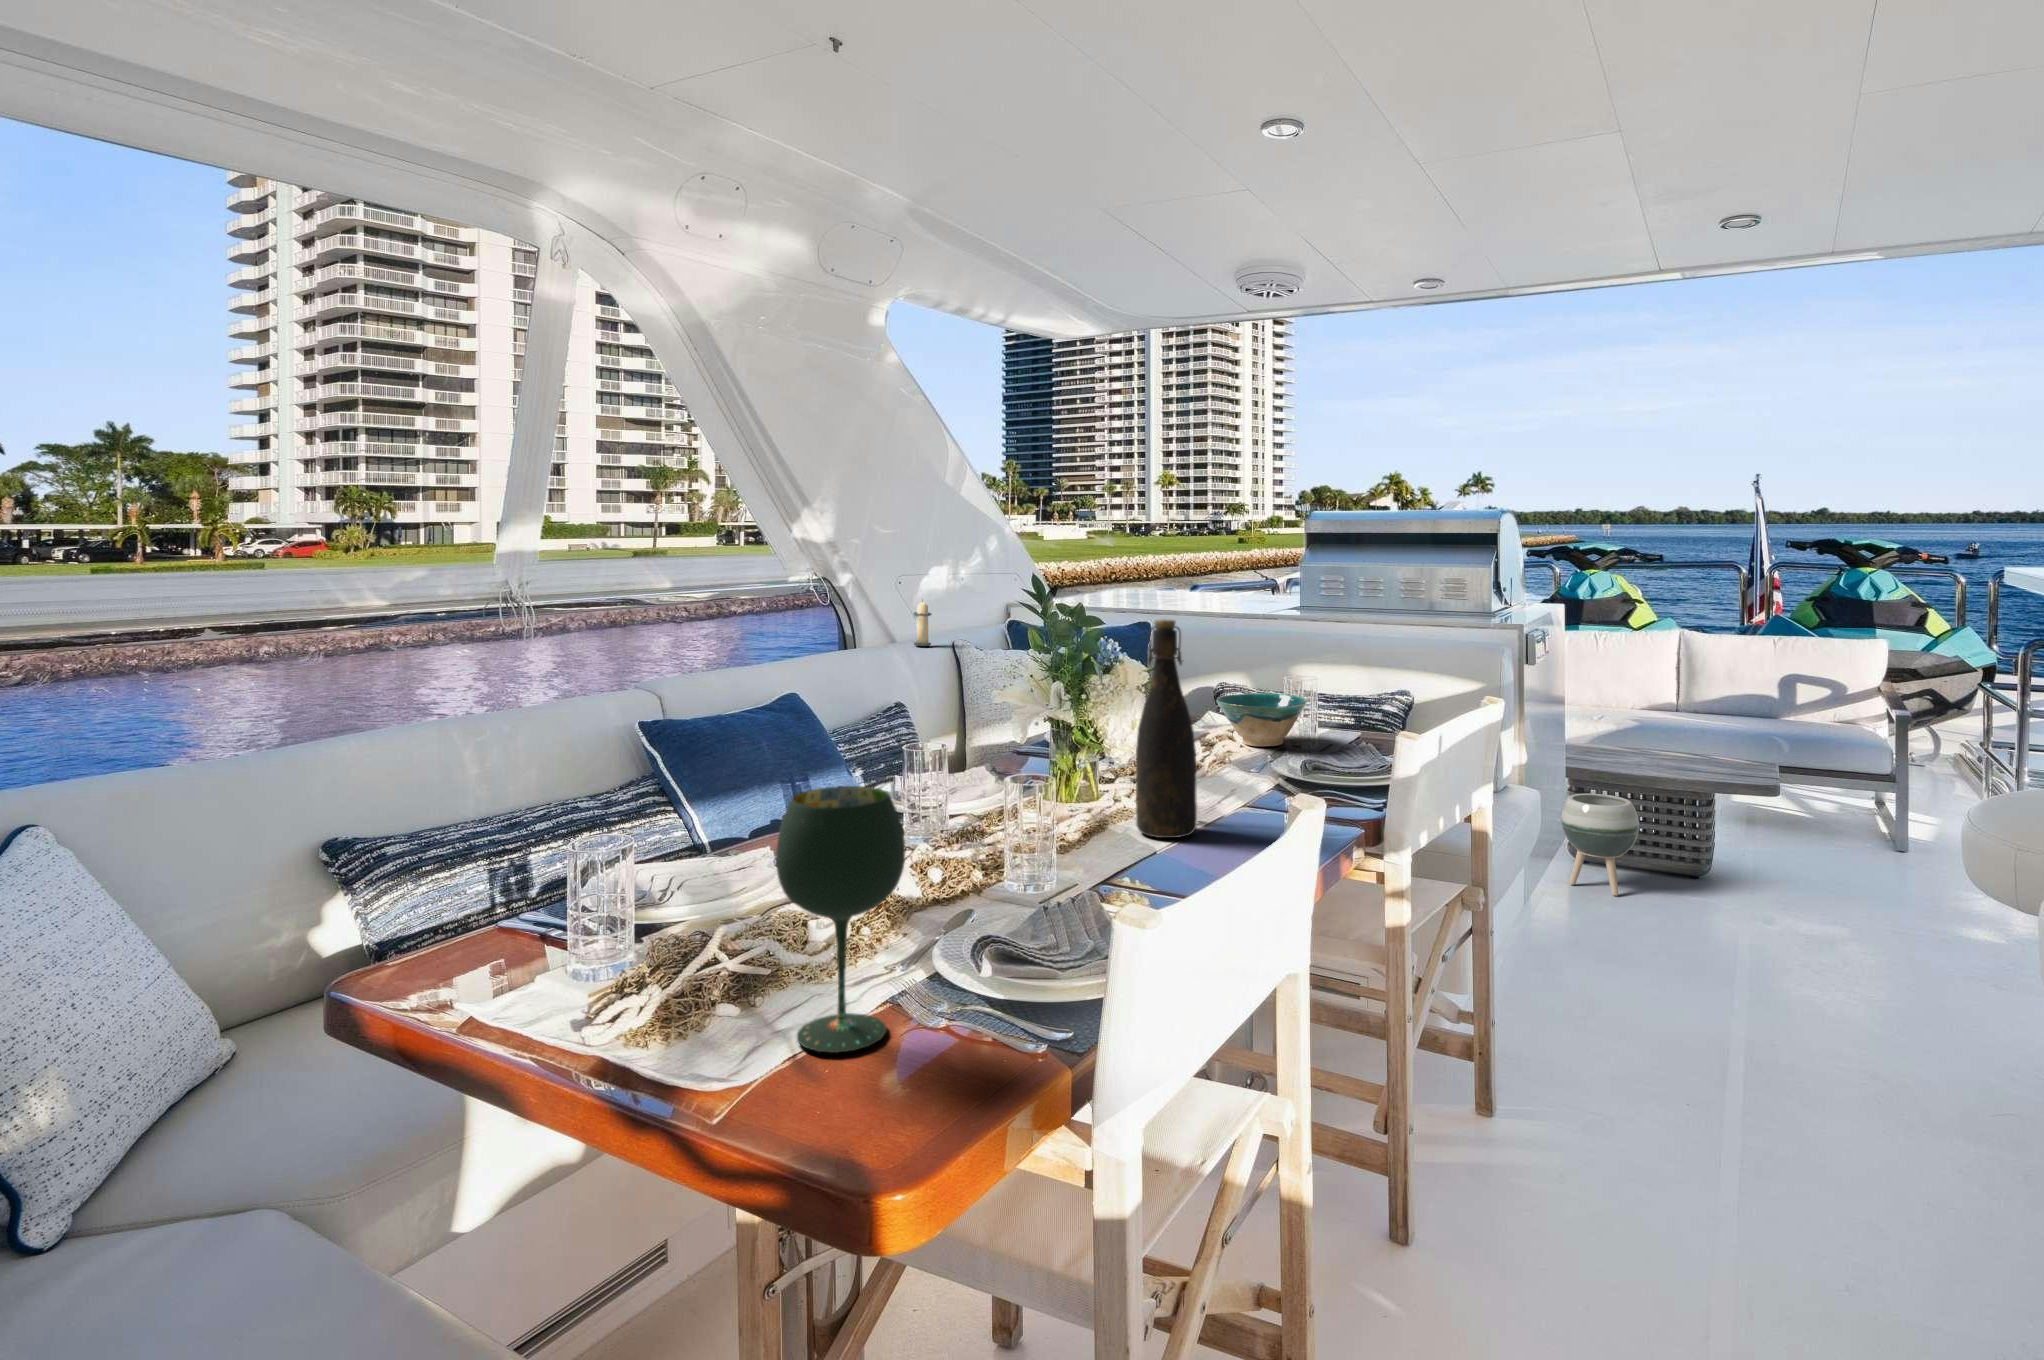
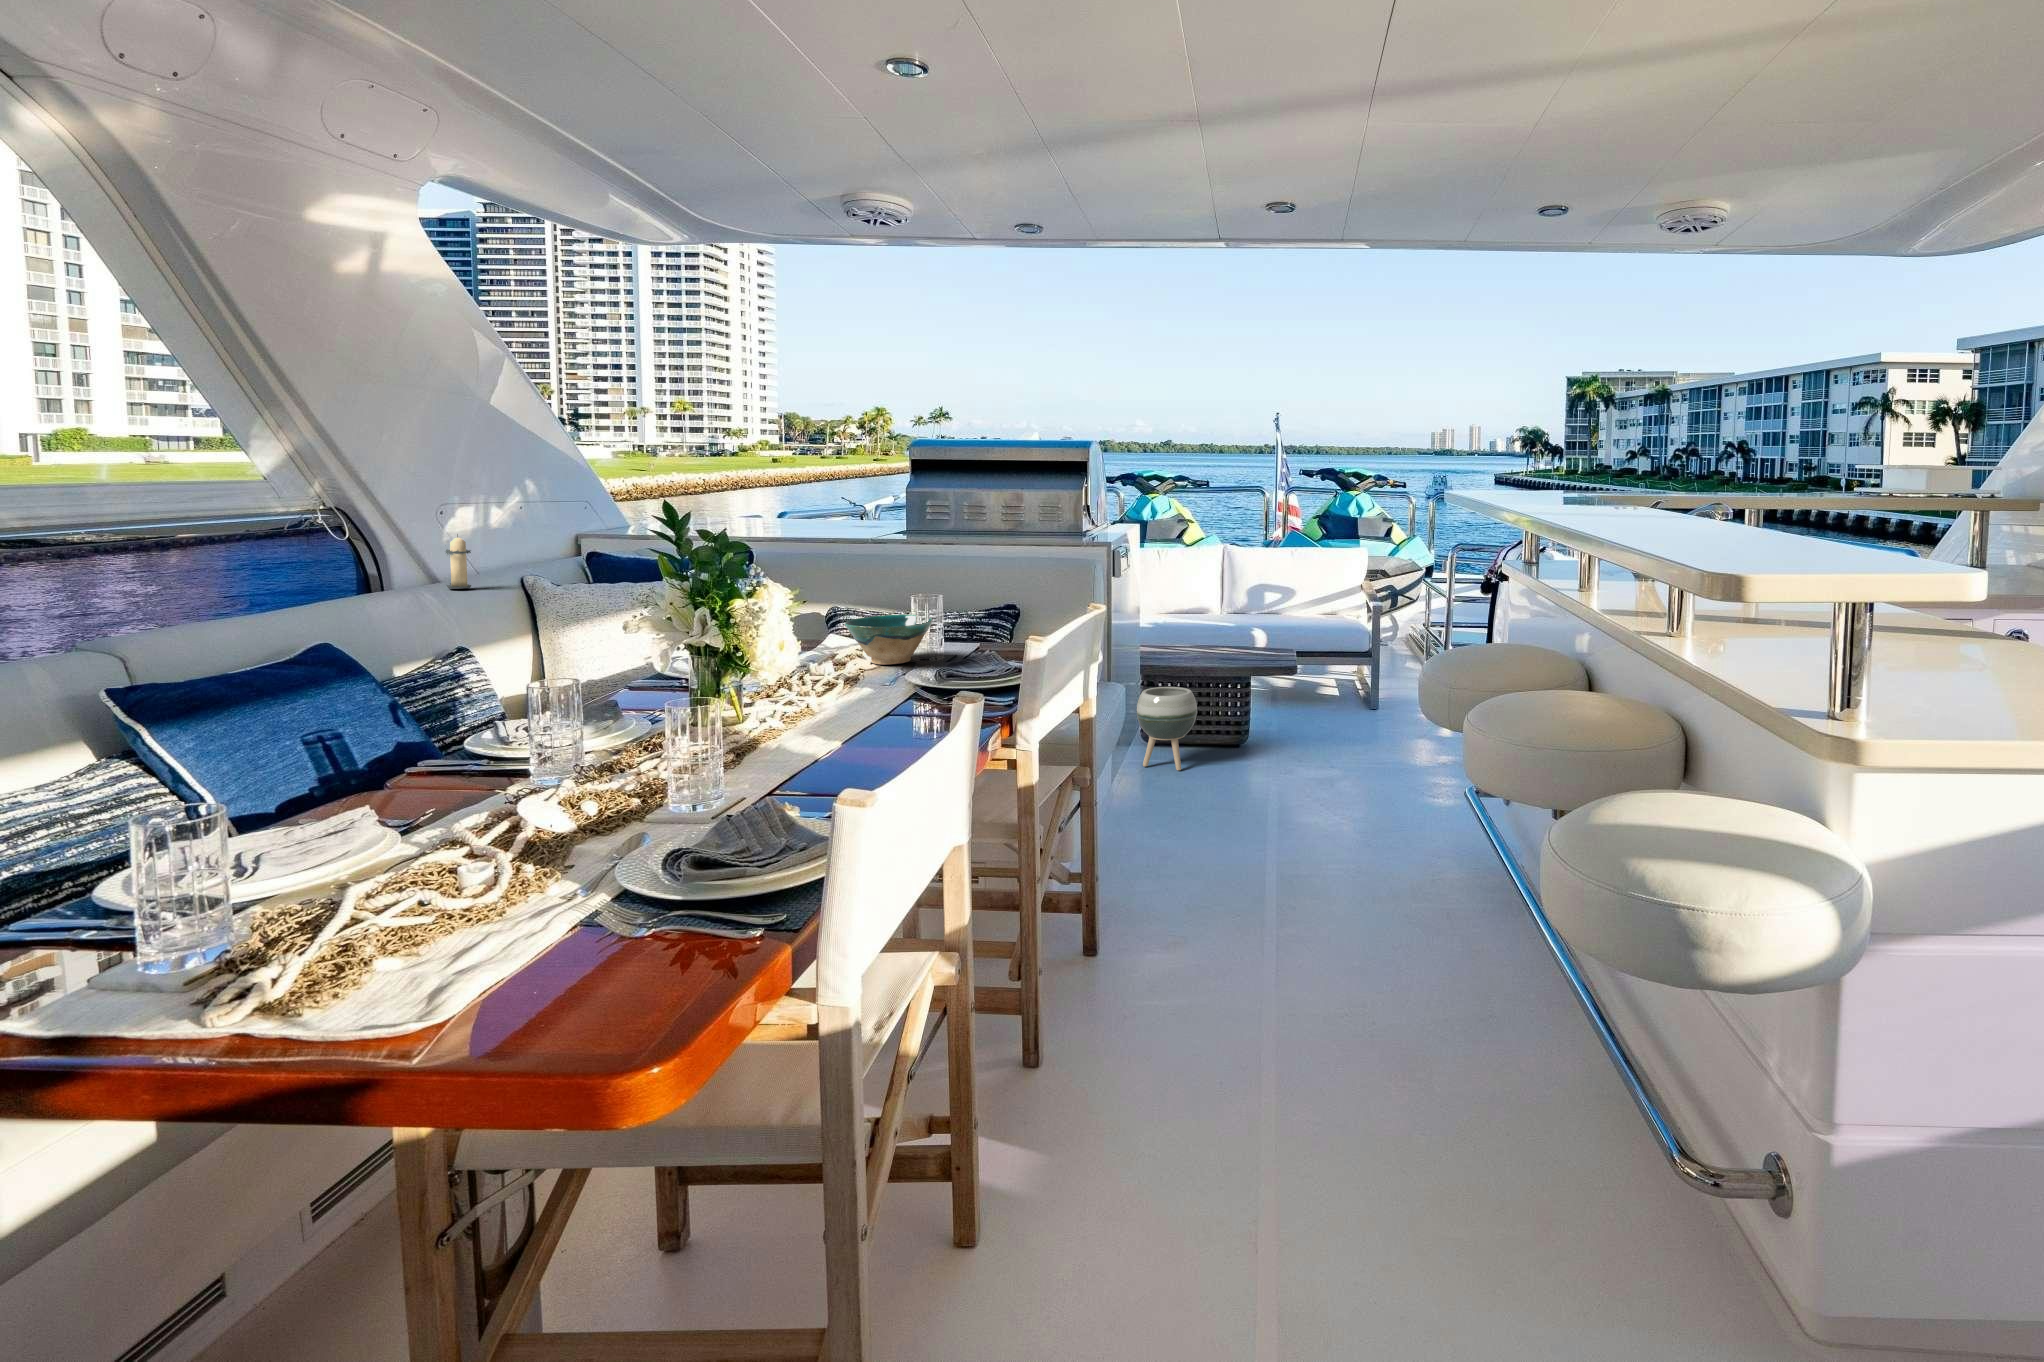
bottle: present [1136,620,1197,838] -> none [787,546,850,752]
wine glass: present [776,786,905,1053] -> none [469,717,616,971]

